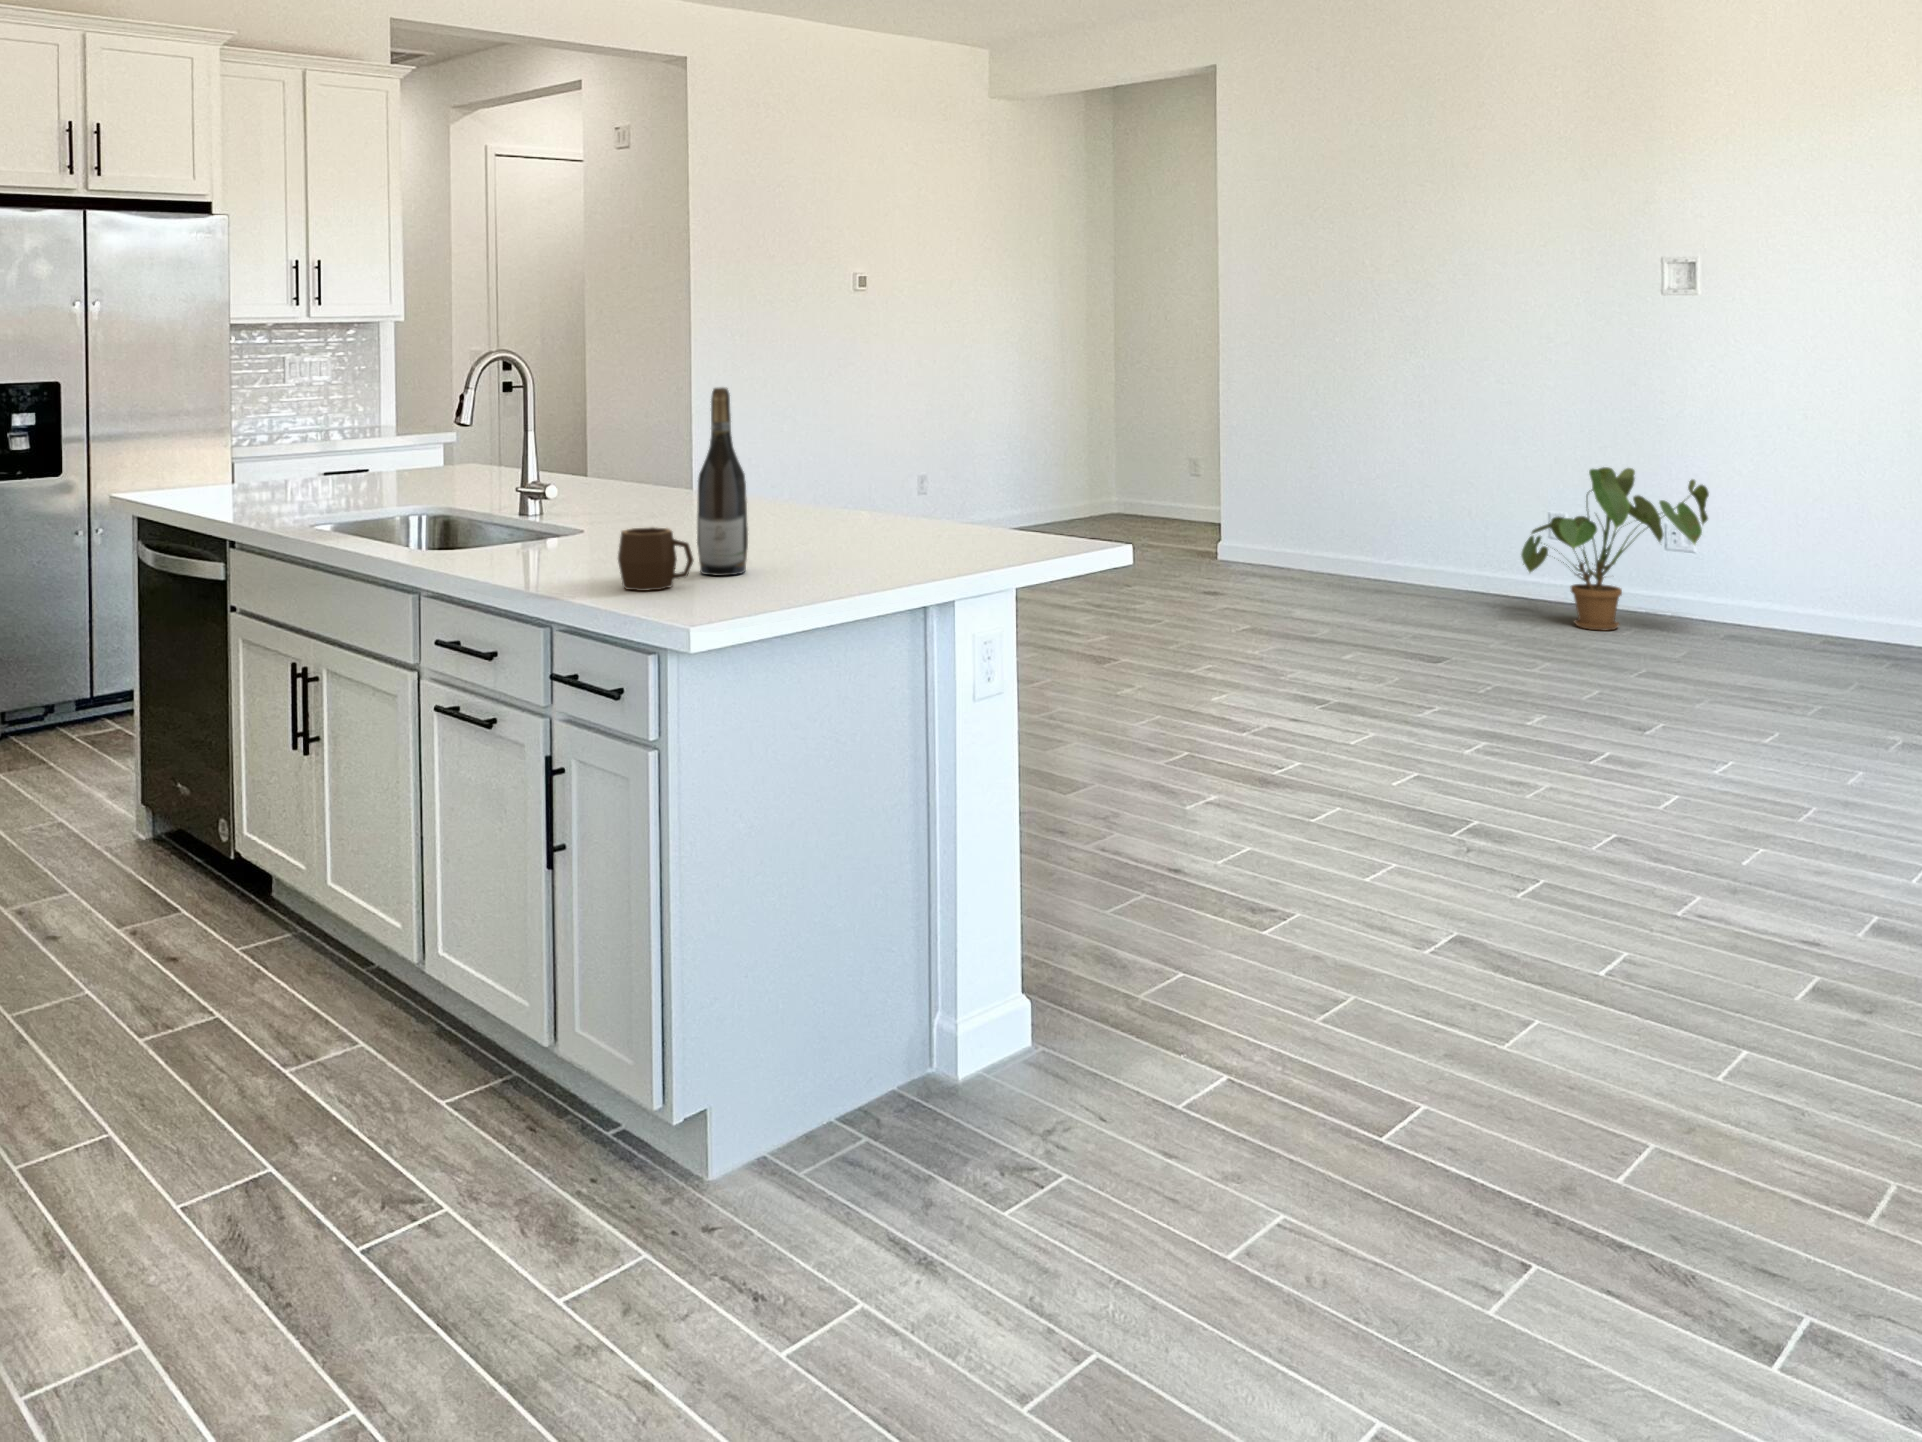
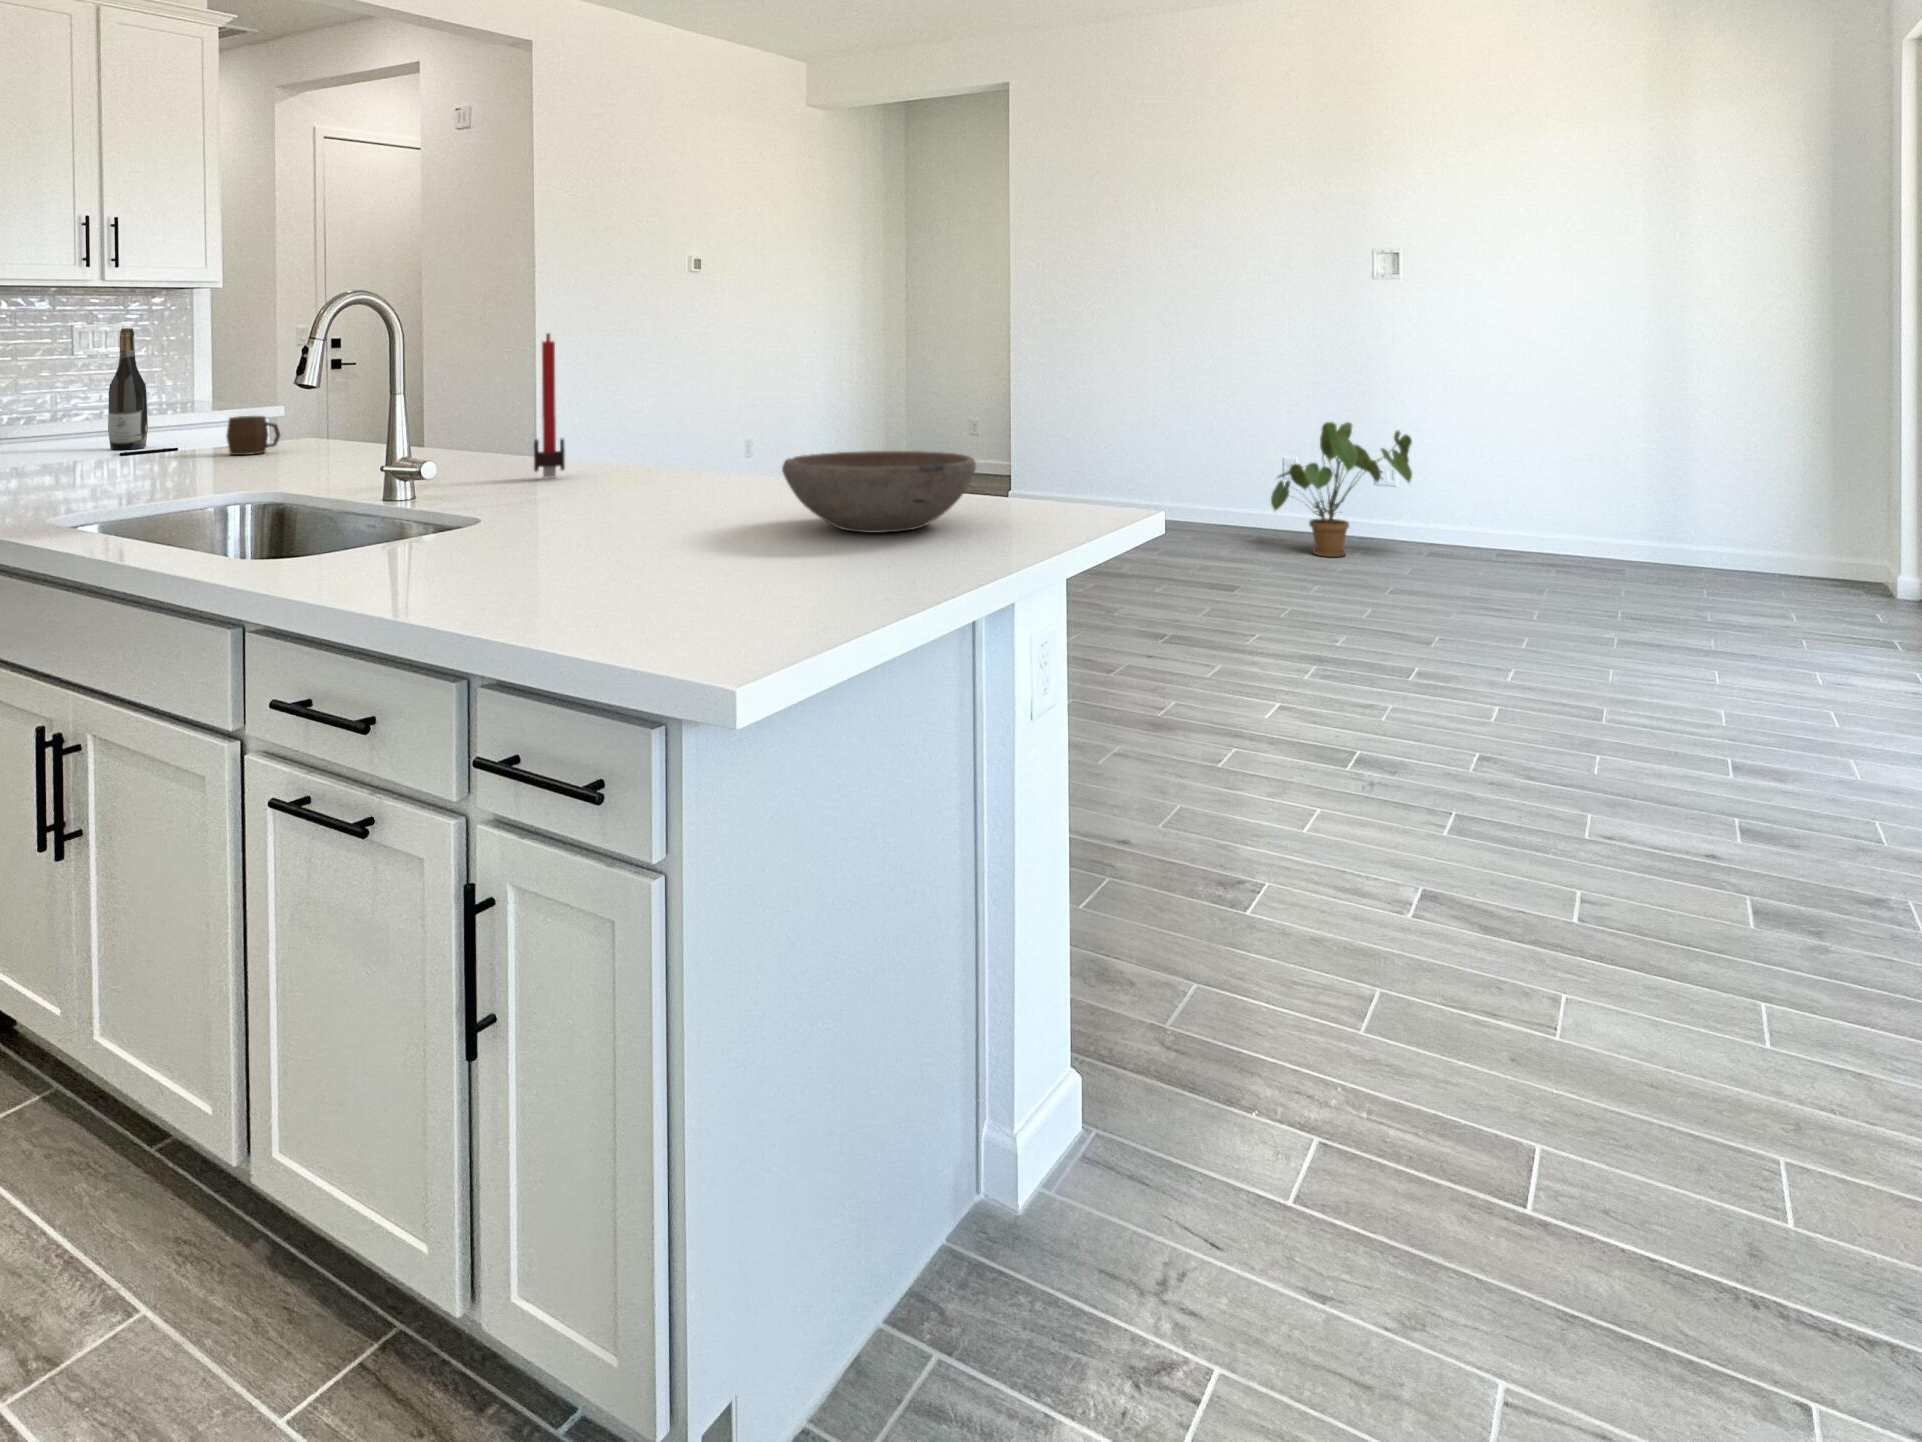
candle: none [637,379,663,501] -> present [534,333,565,478]
wine bottle: present [697,388,748,576] -> present [108,328,148,450]
bowl: none [793,484,946,547] -> present [782,451,976,533]
mug: present [618,527,693,591] -> present [227,416,280,455]

